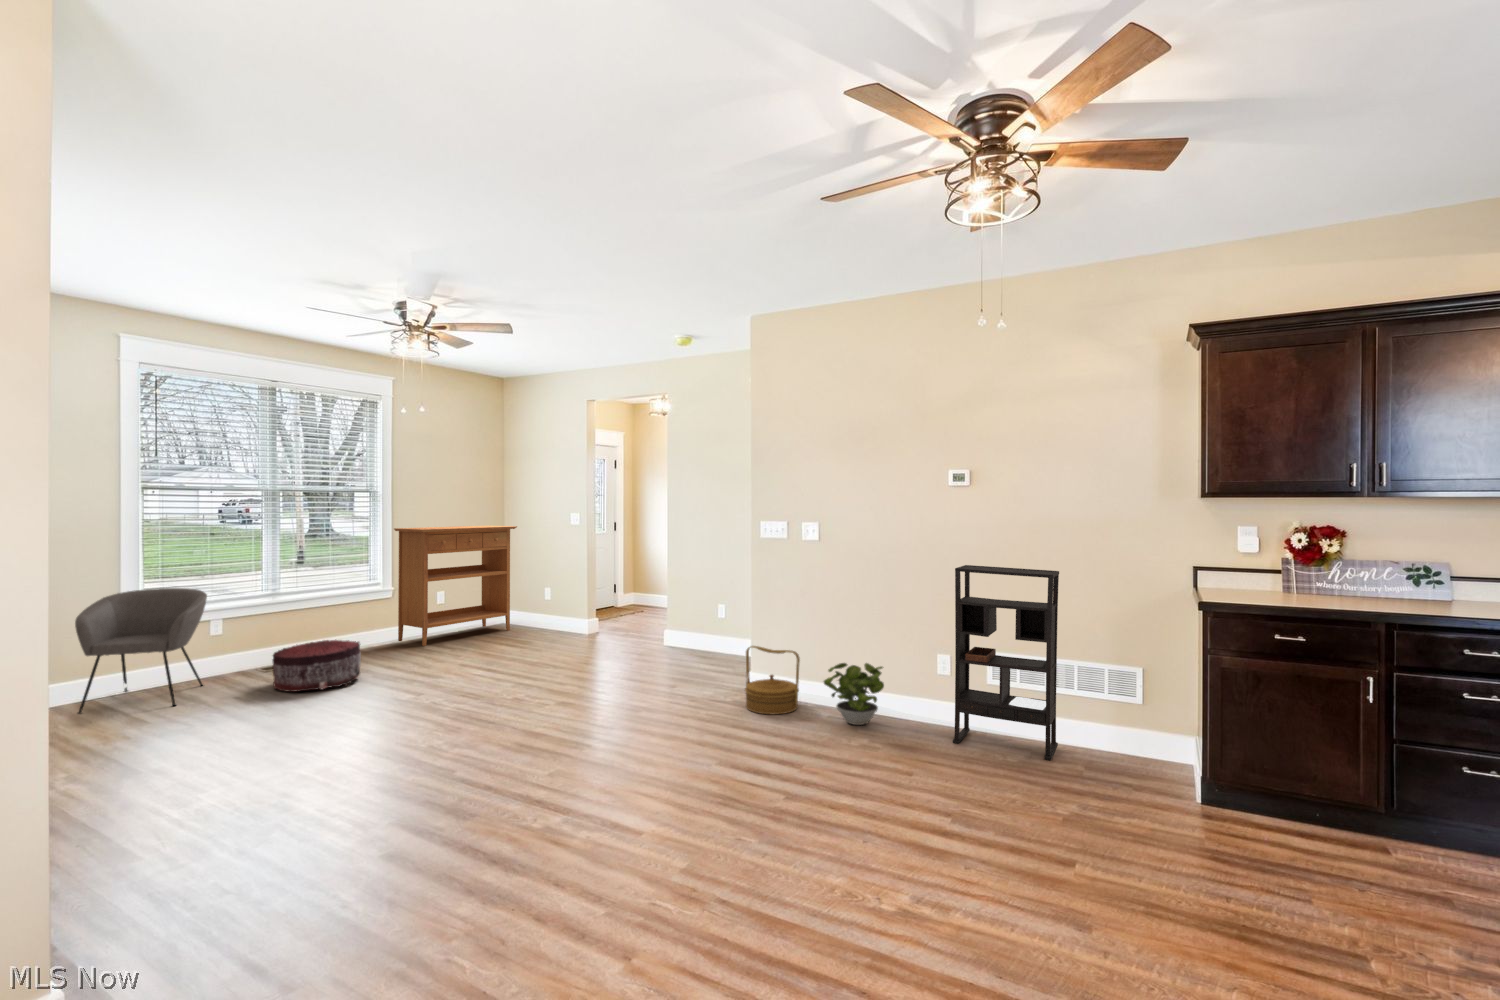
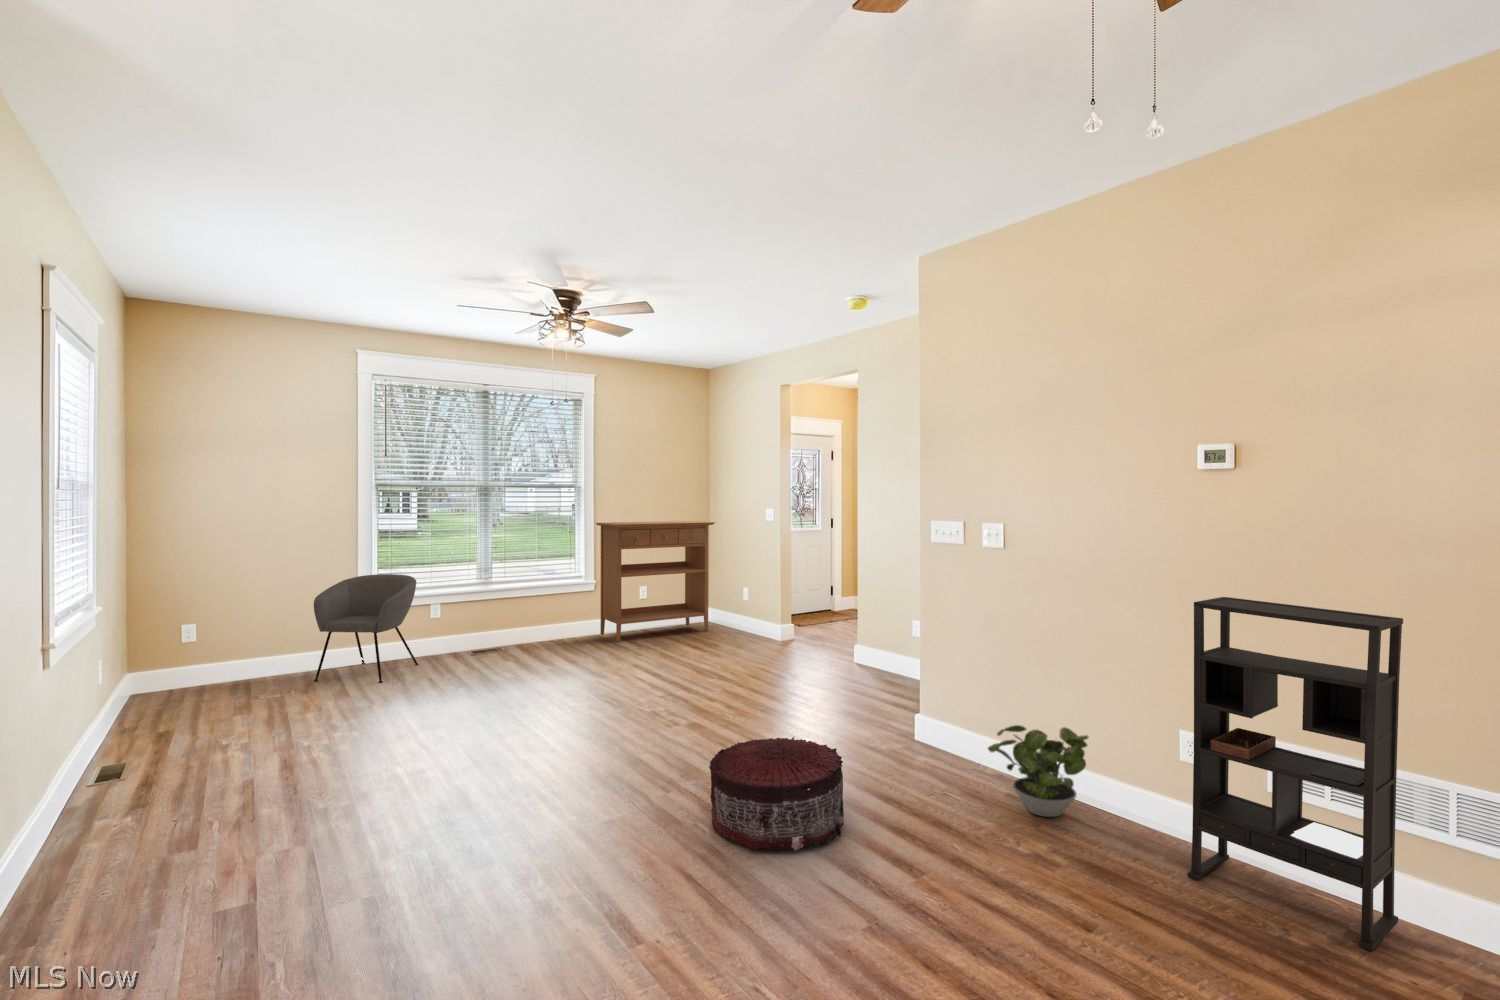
pouf: present [273,640,361,692] -> present [709,737,844,851]
woven basket: present [745,646,800,714] -> none [899,683,973,780]

